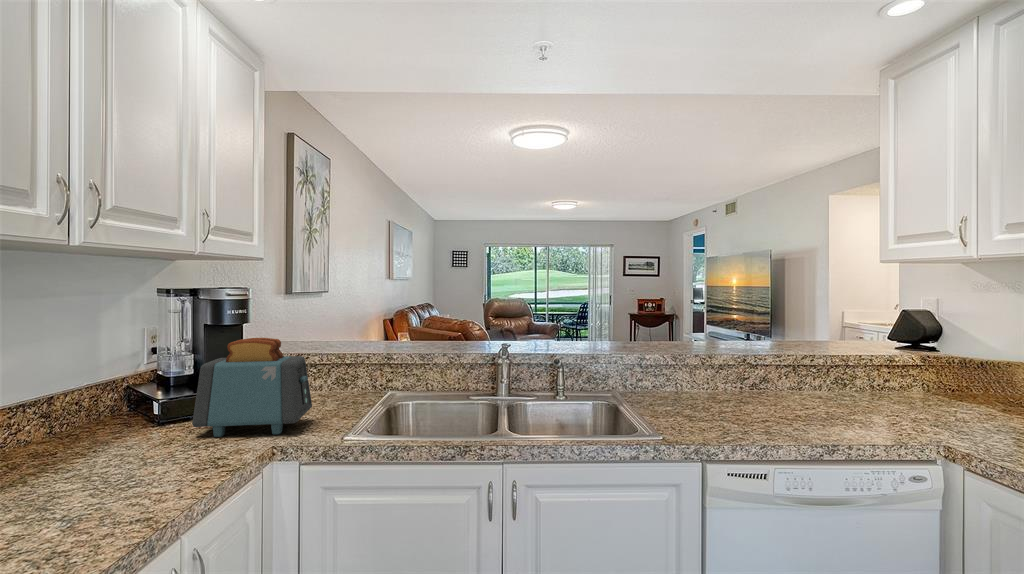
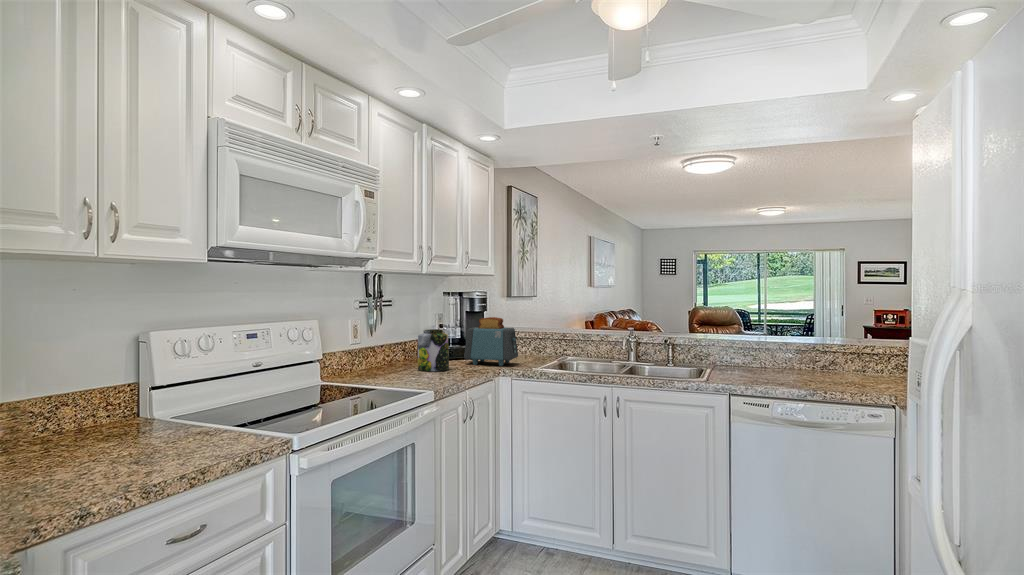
jar: none [49,377,145,487] -> present [418,329,449,371]

